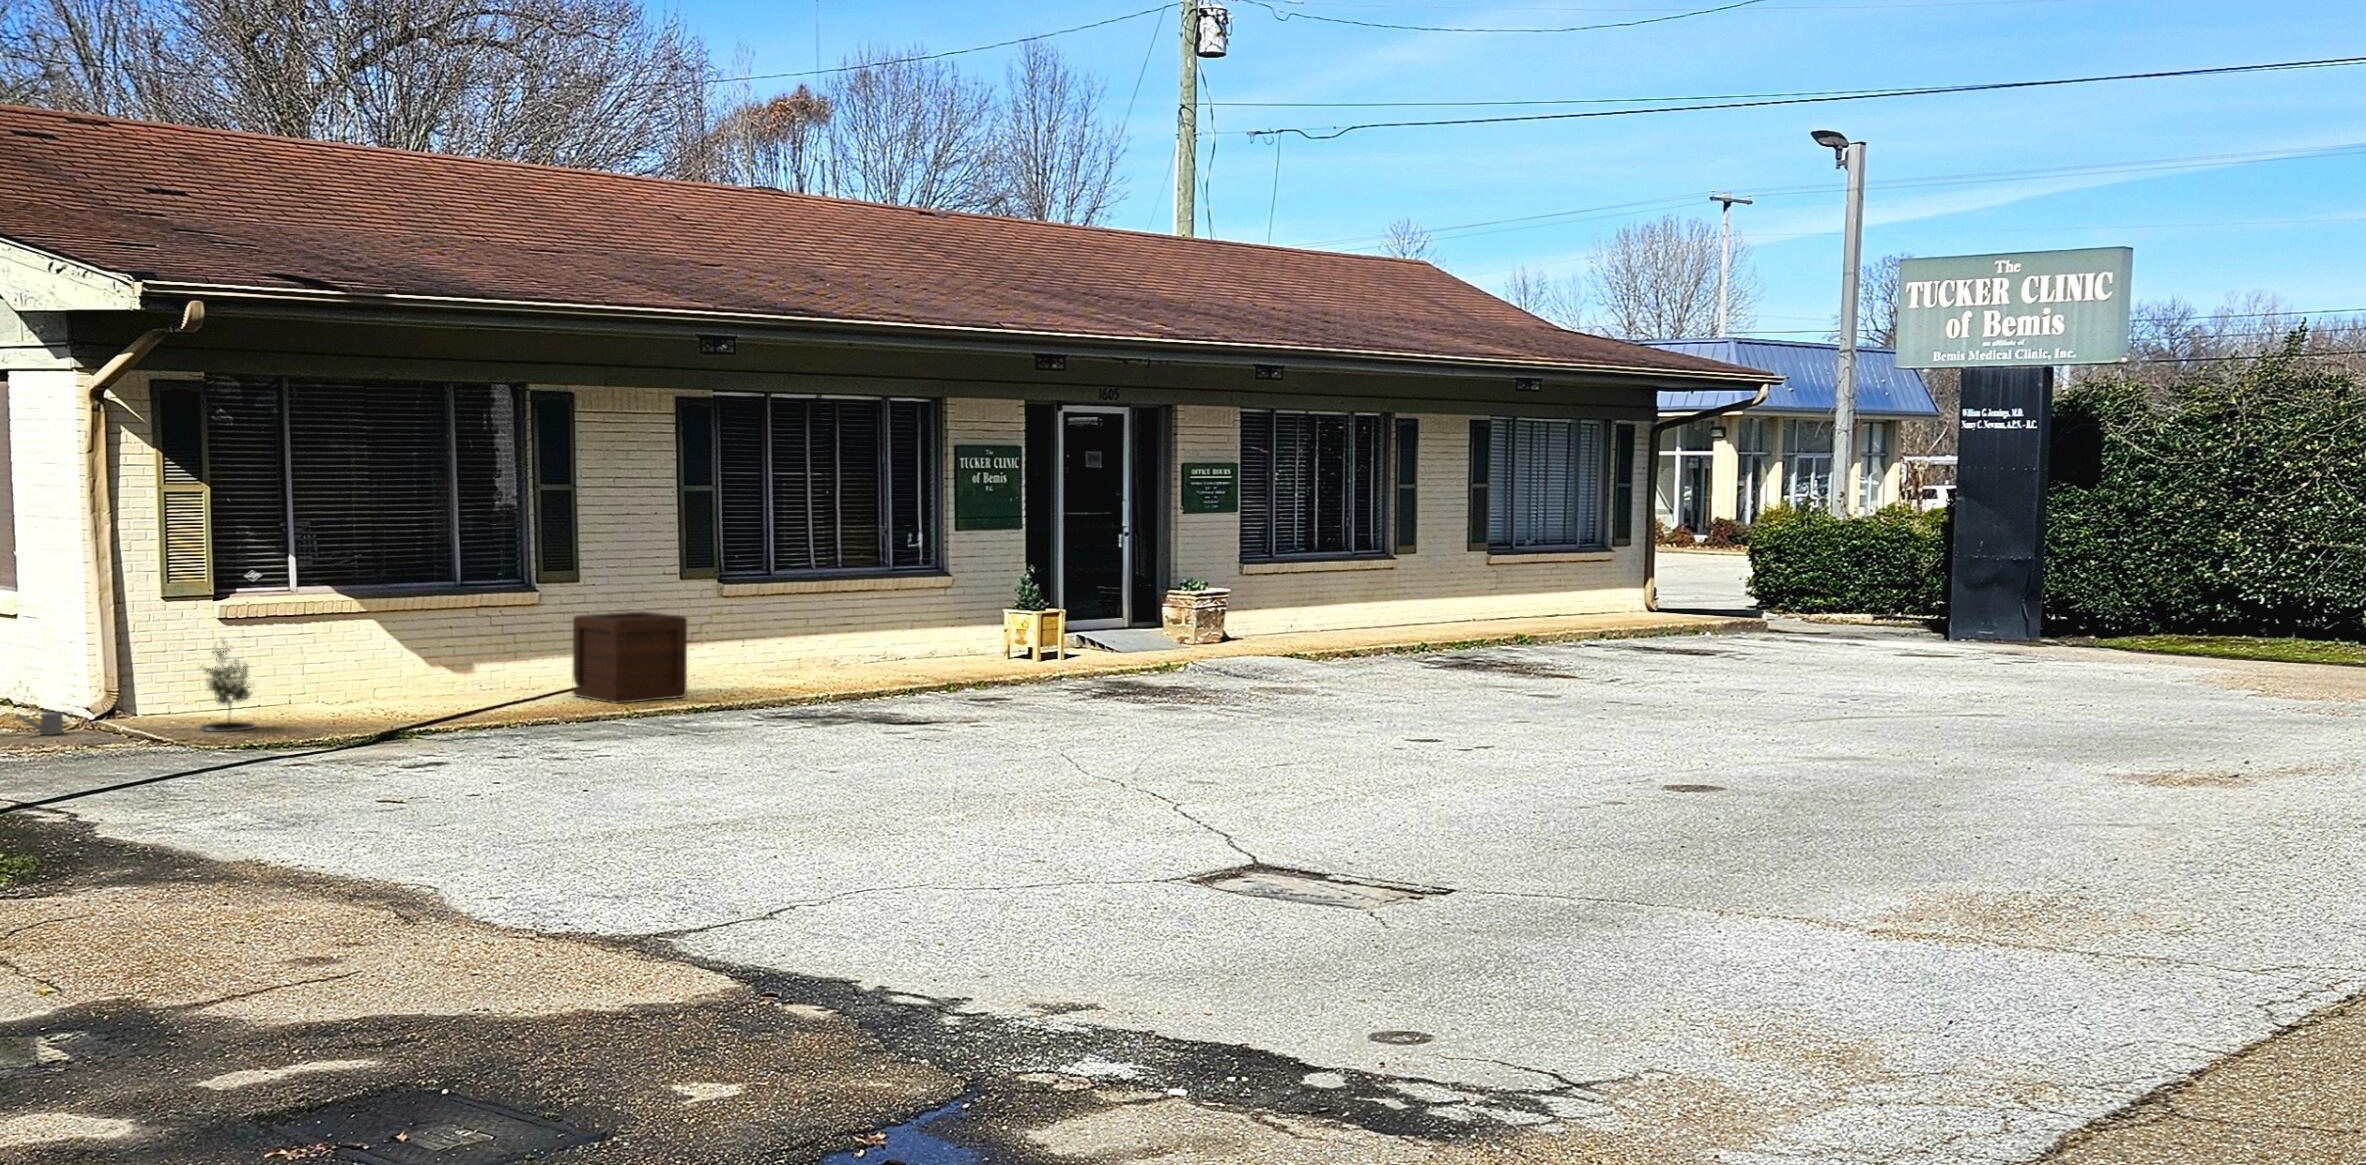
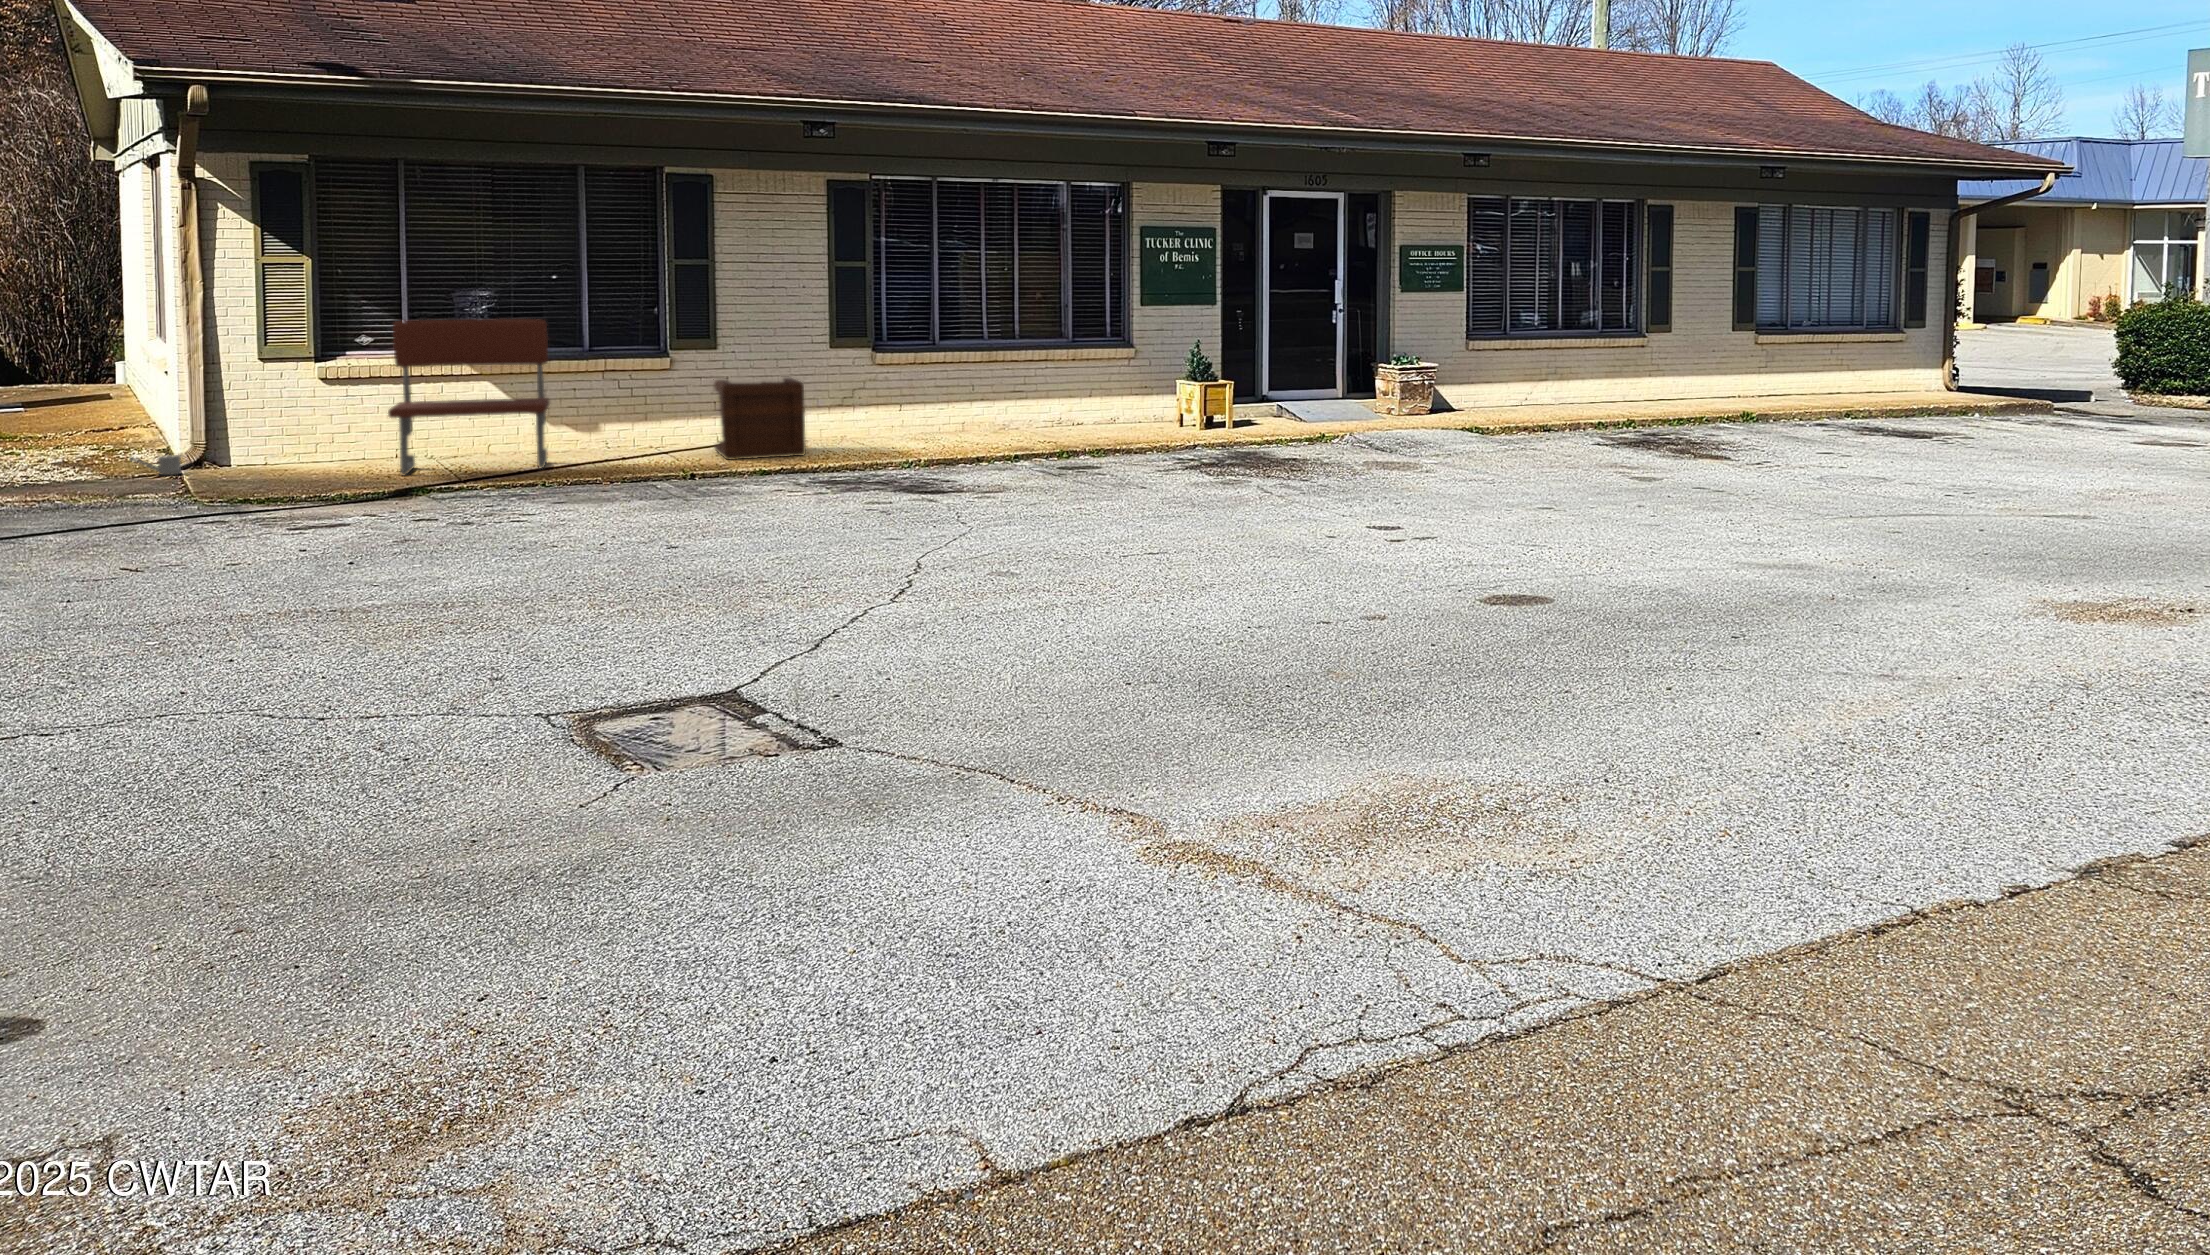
bench: none [295,552,468,727] -> present [388,319,550,476]
potted tree: present [200,640,255,732] -> none [290,392,355,477]

